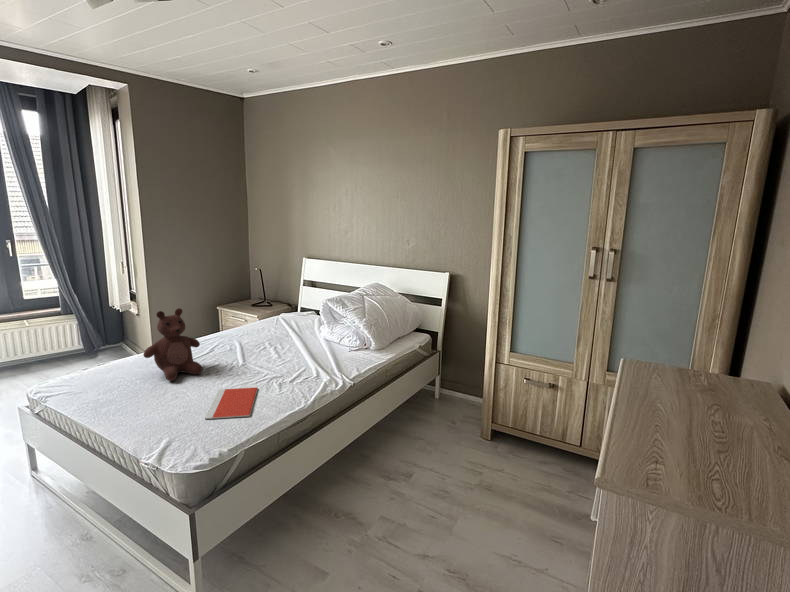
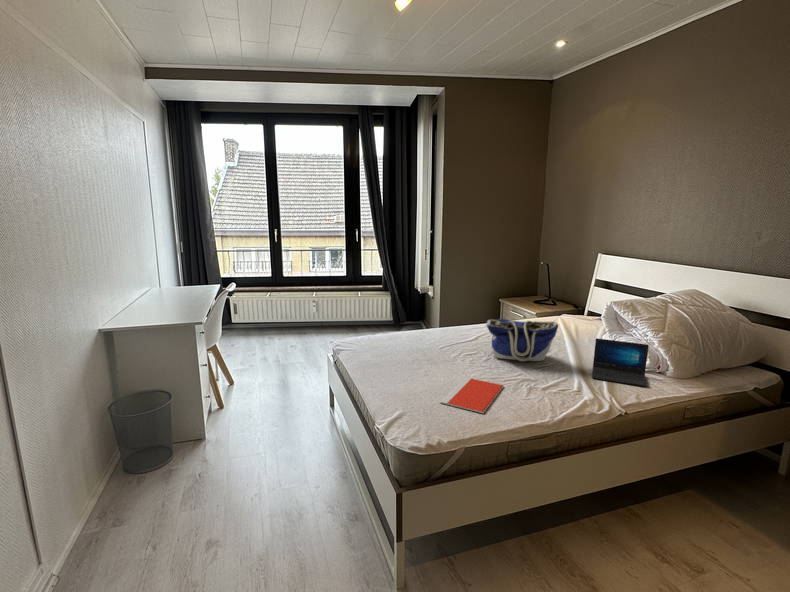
teddy bear: present [144,308,202,381] -> none [410,290,461,359]
tote bag: none [227,323,292,364] -> present [486,319,558,361]
laptop: none [321,329,362,364] -> present [592,338,649,387]

